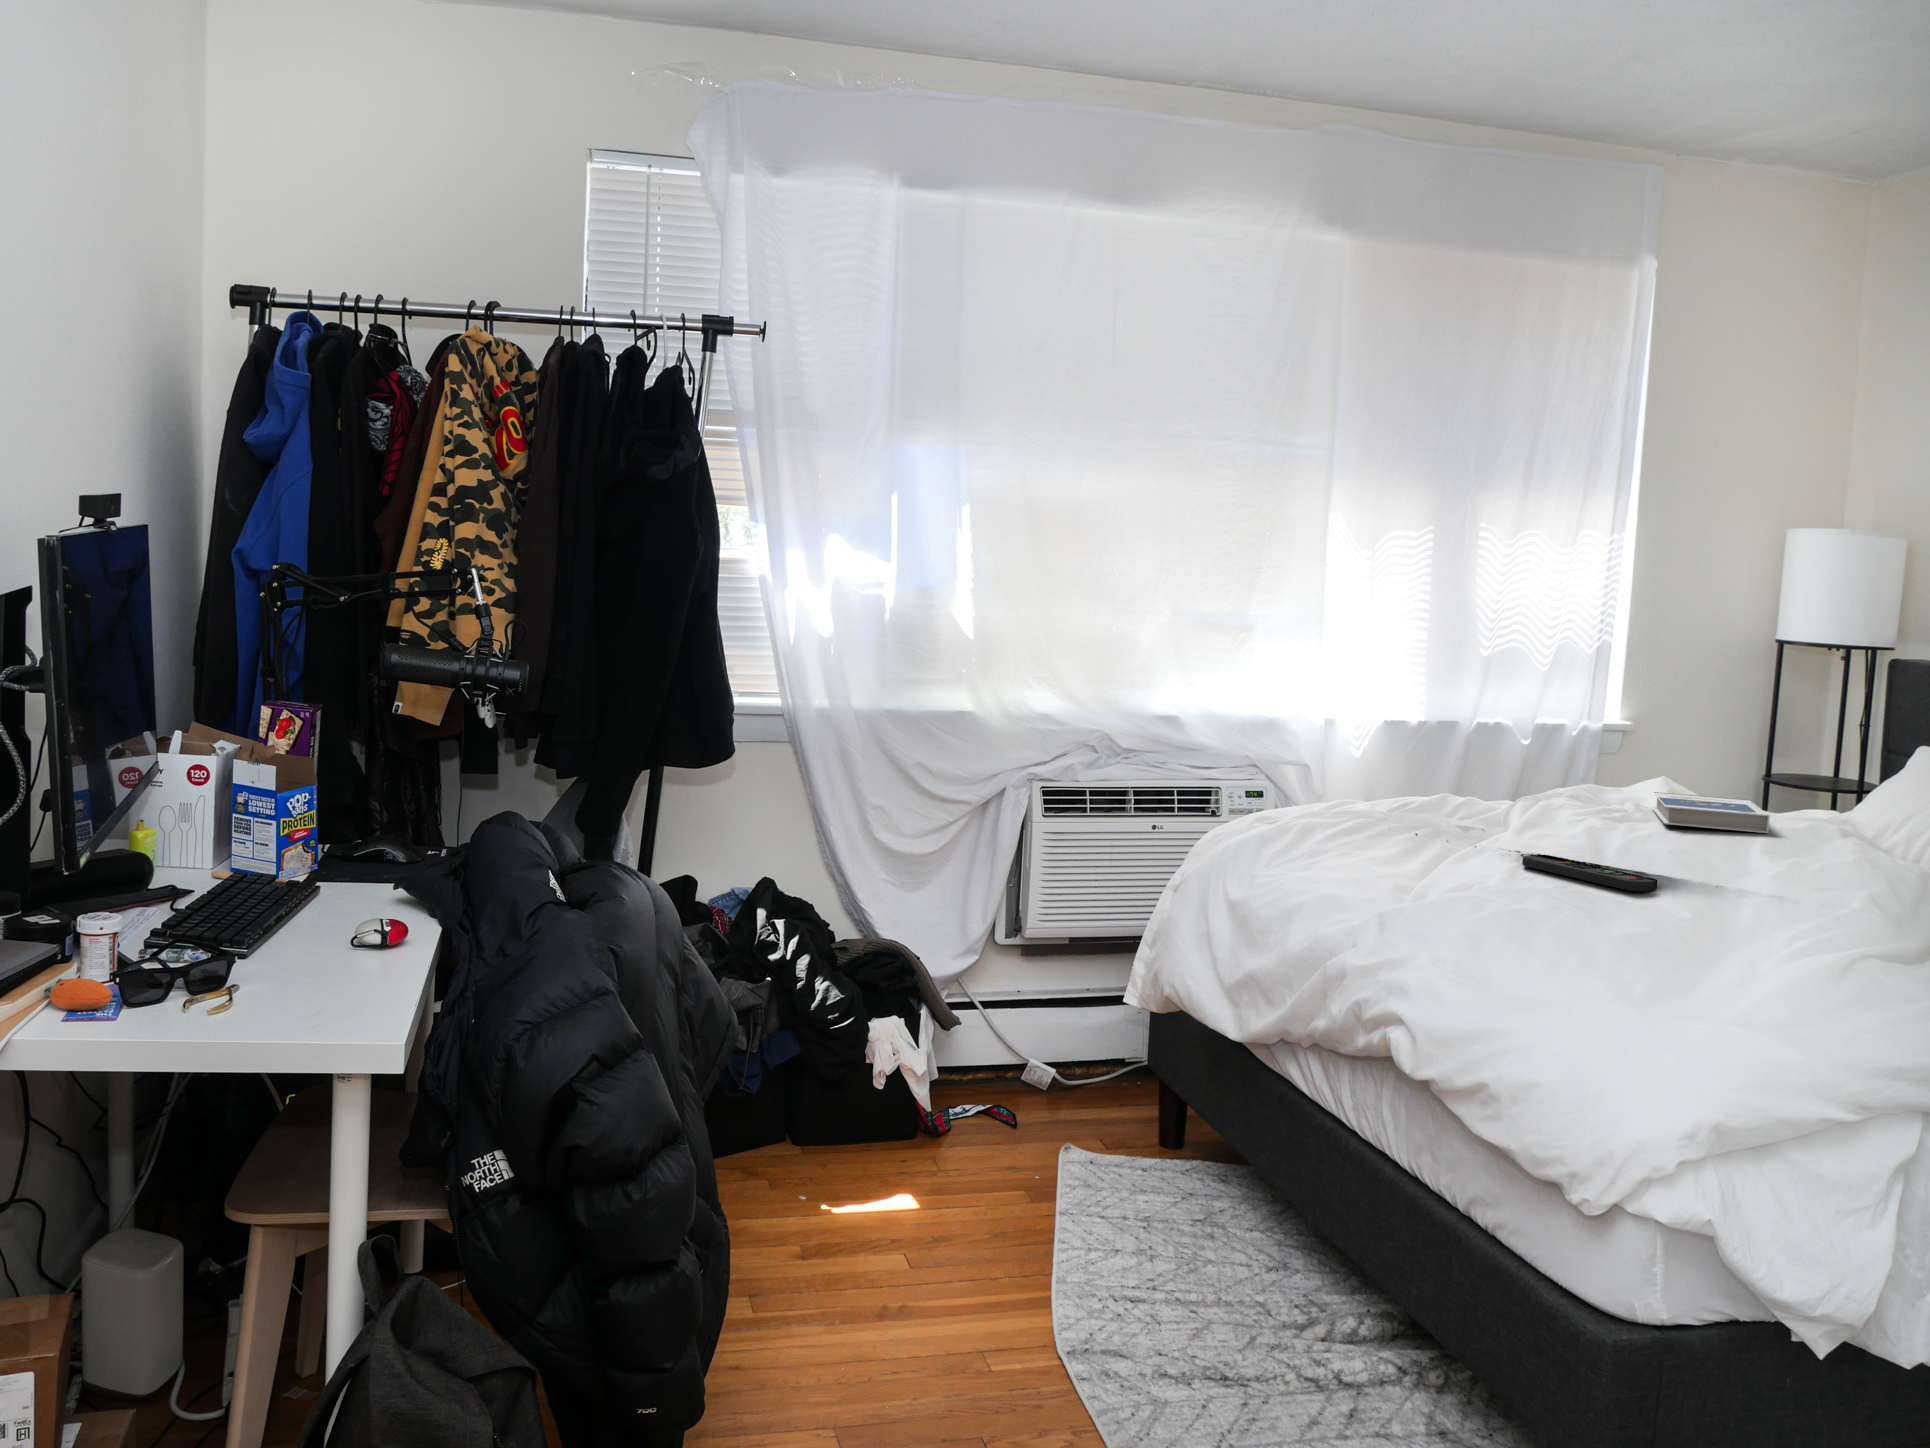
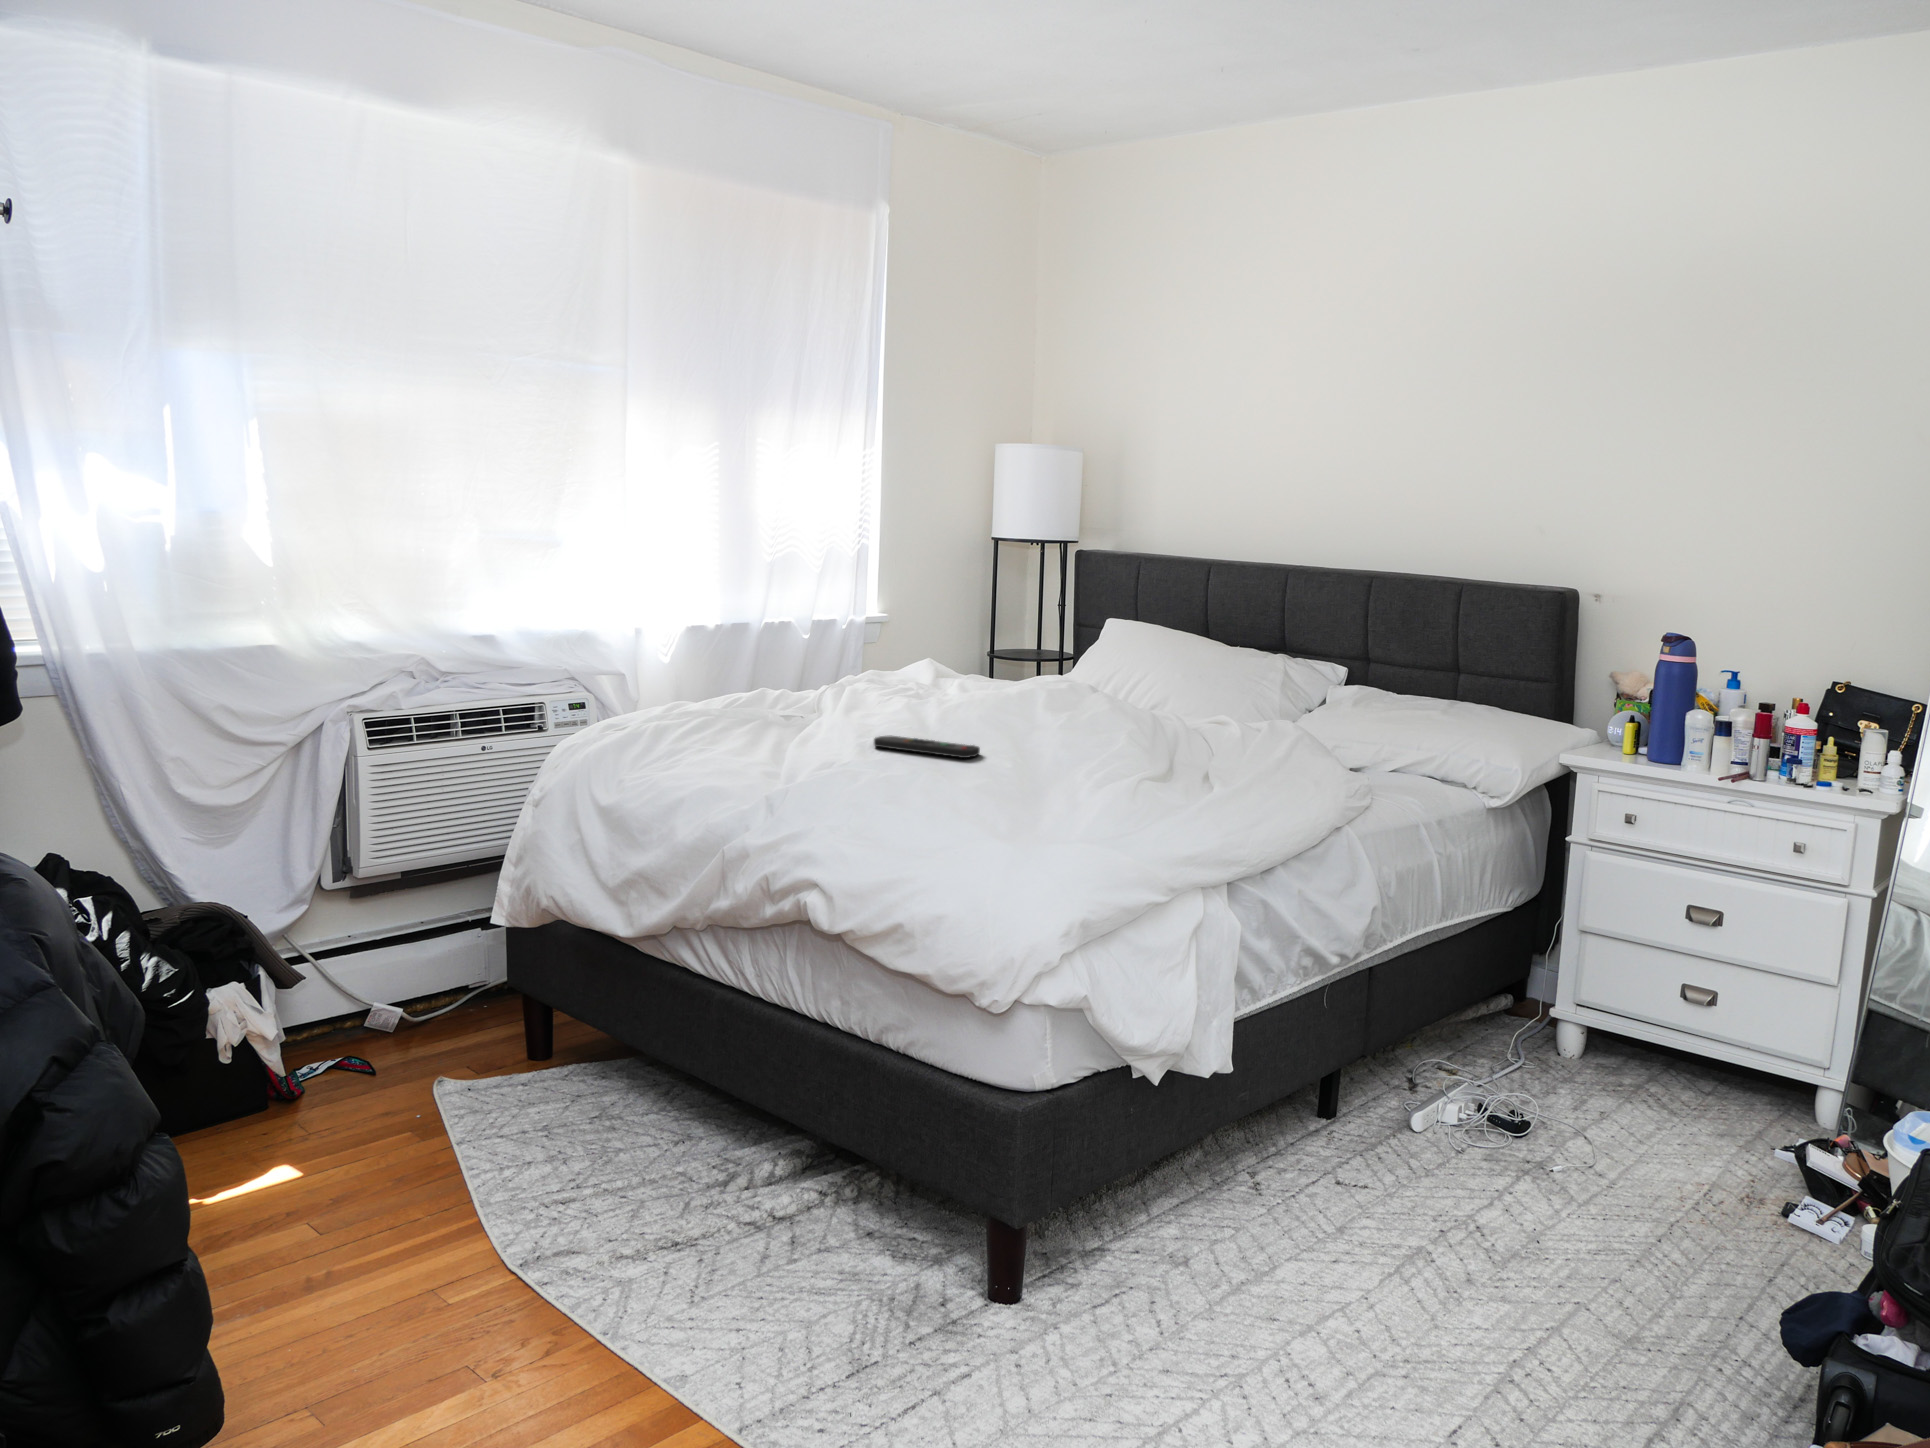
hardback book: present [1652,792,1770,833] -> none [940,677,1031,703]

